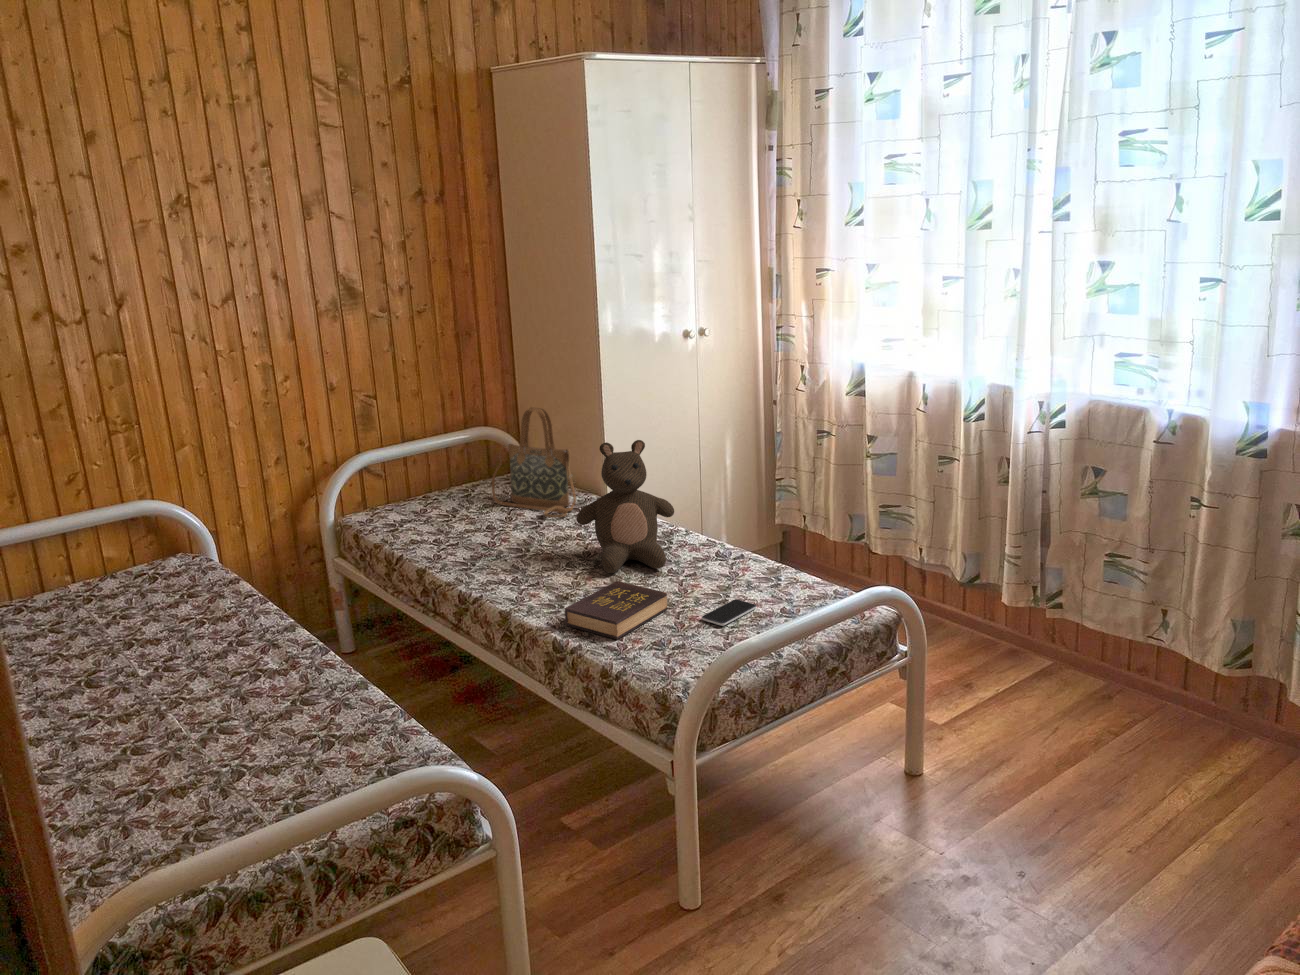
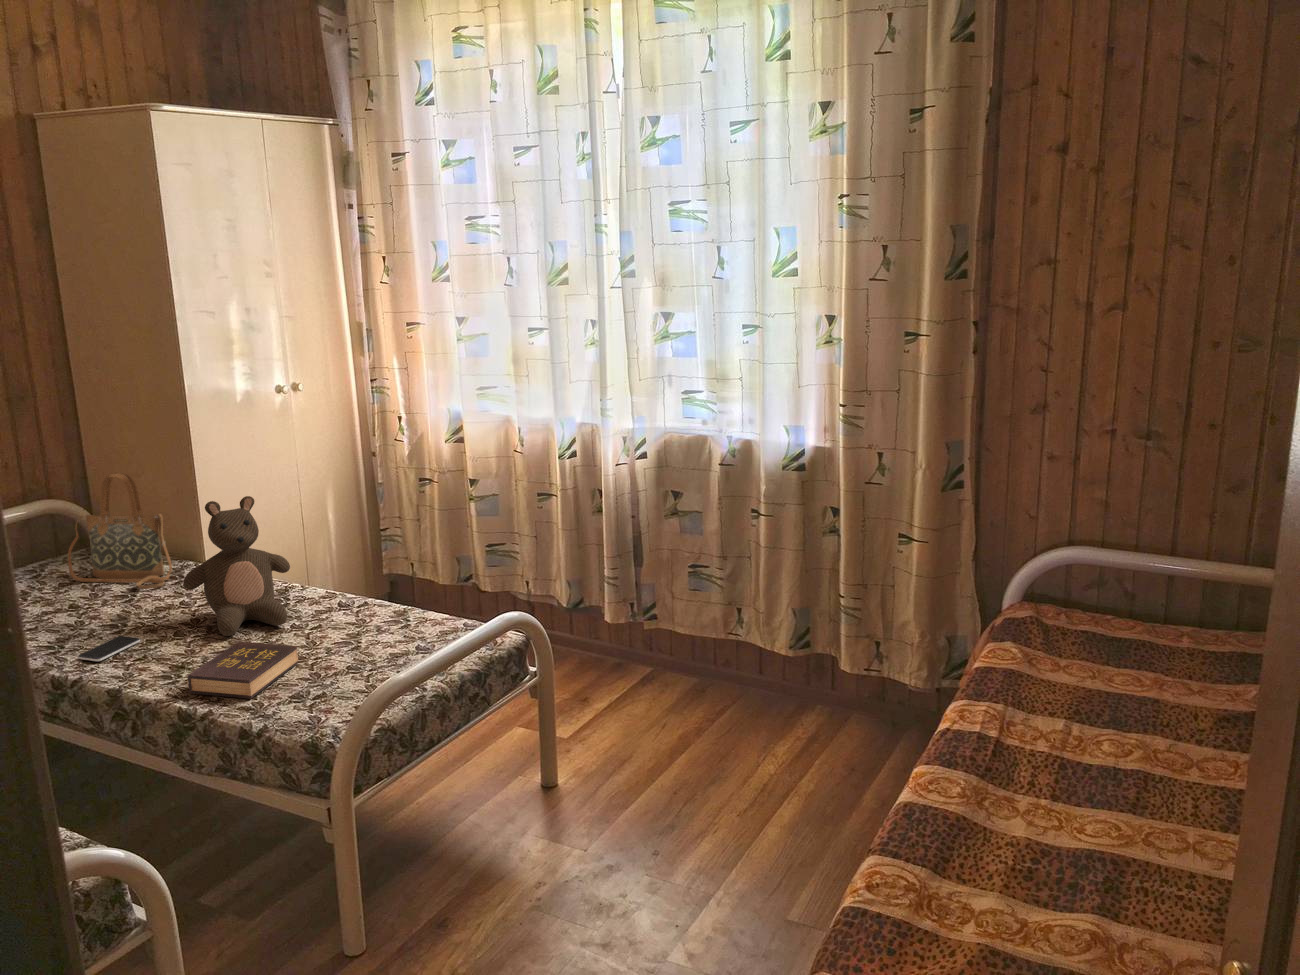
smartphone: present [702,599,756,626] -> present [78,636,140,661]

